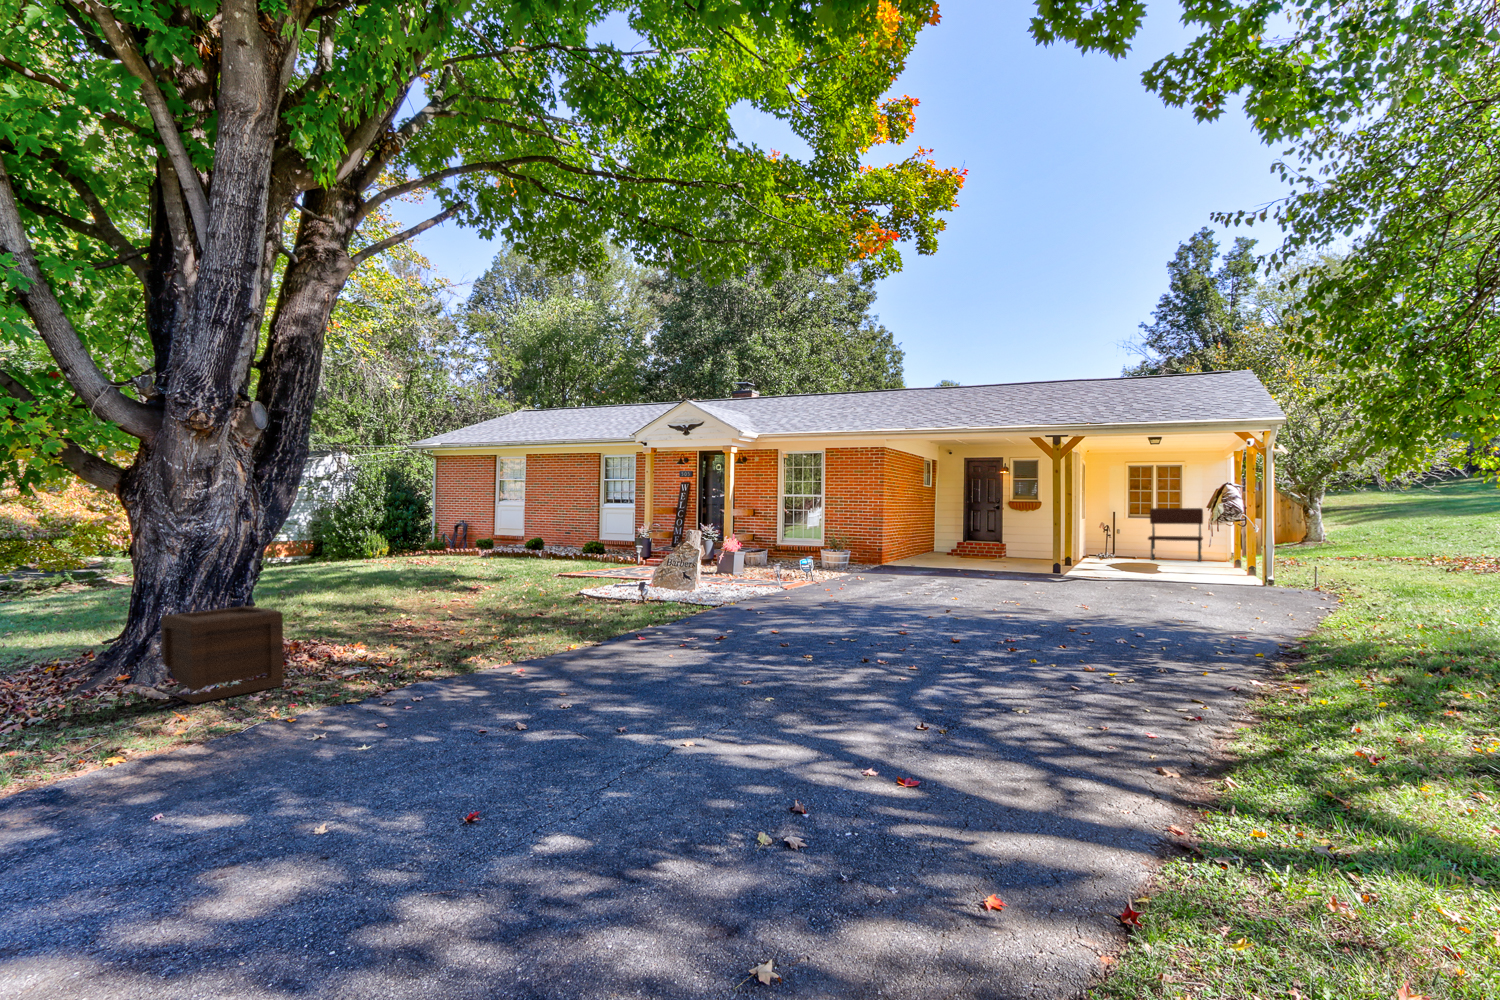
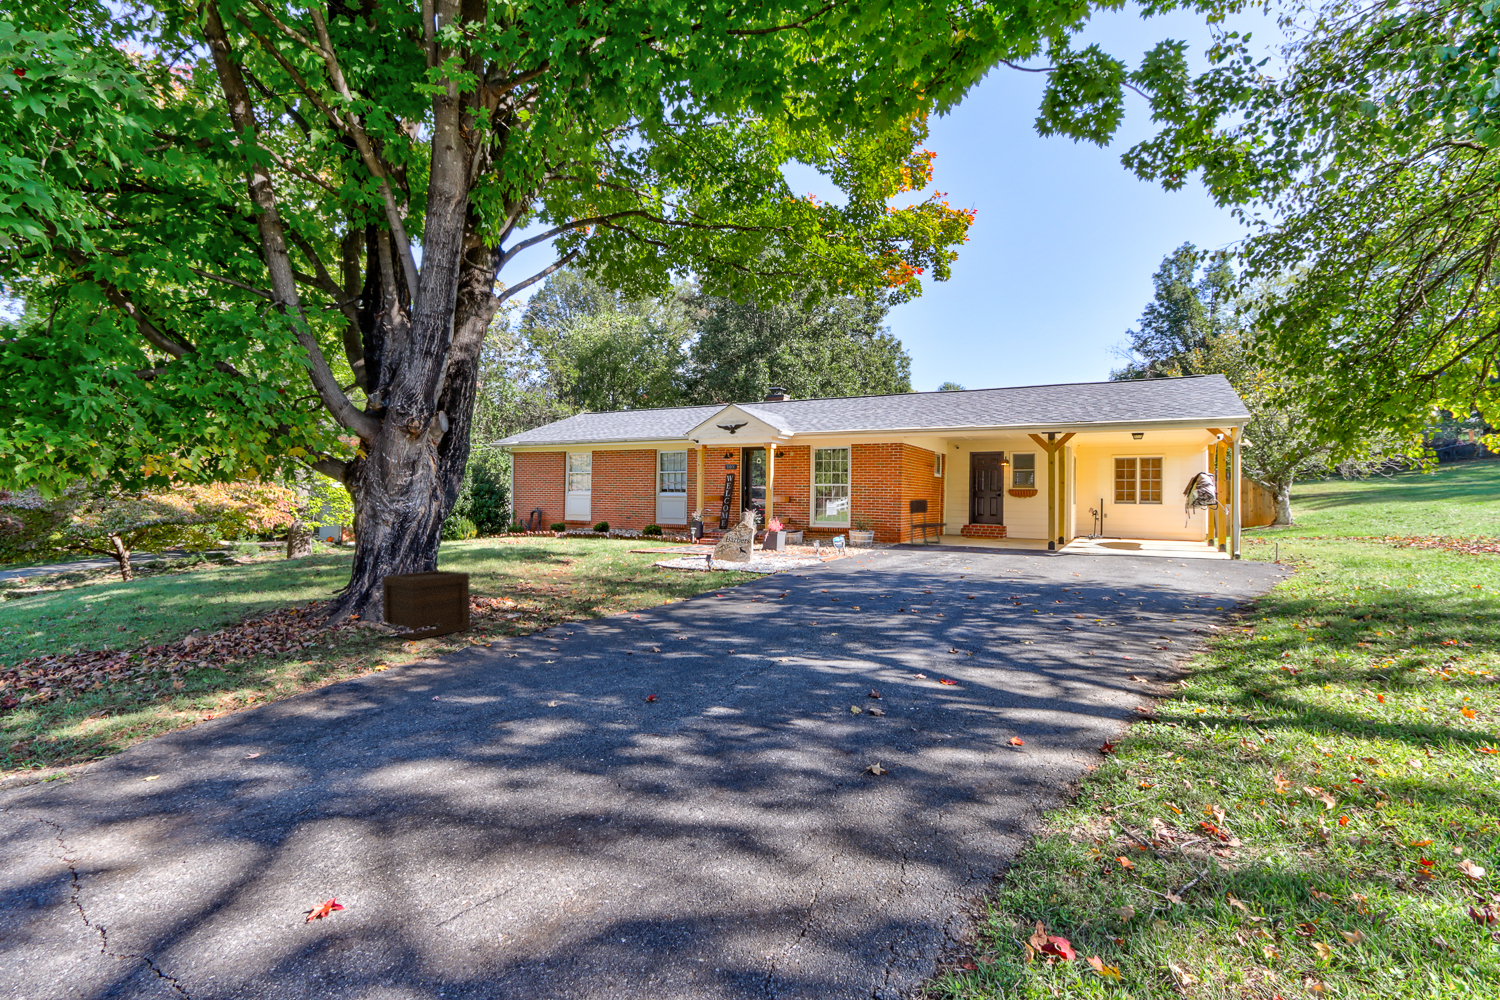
bench: present [1148,508,1203,561] -> present [909,499,947,546]

